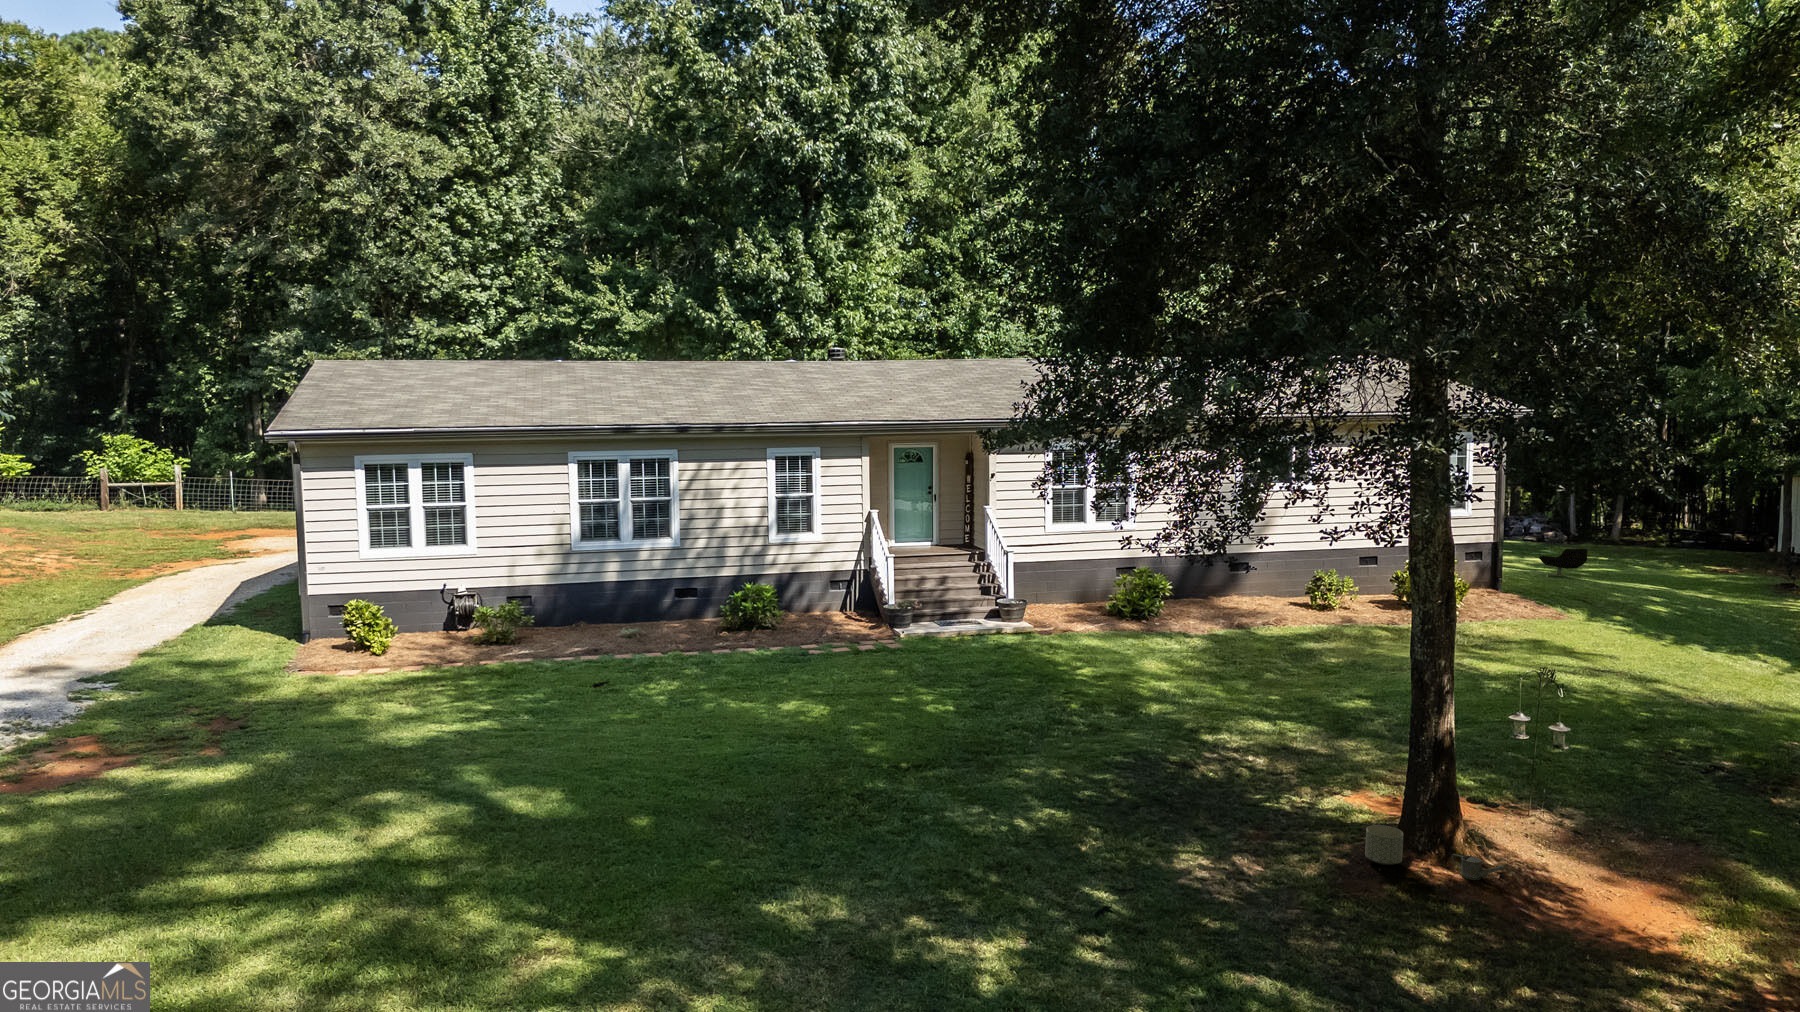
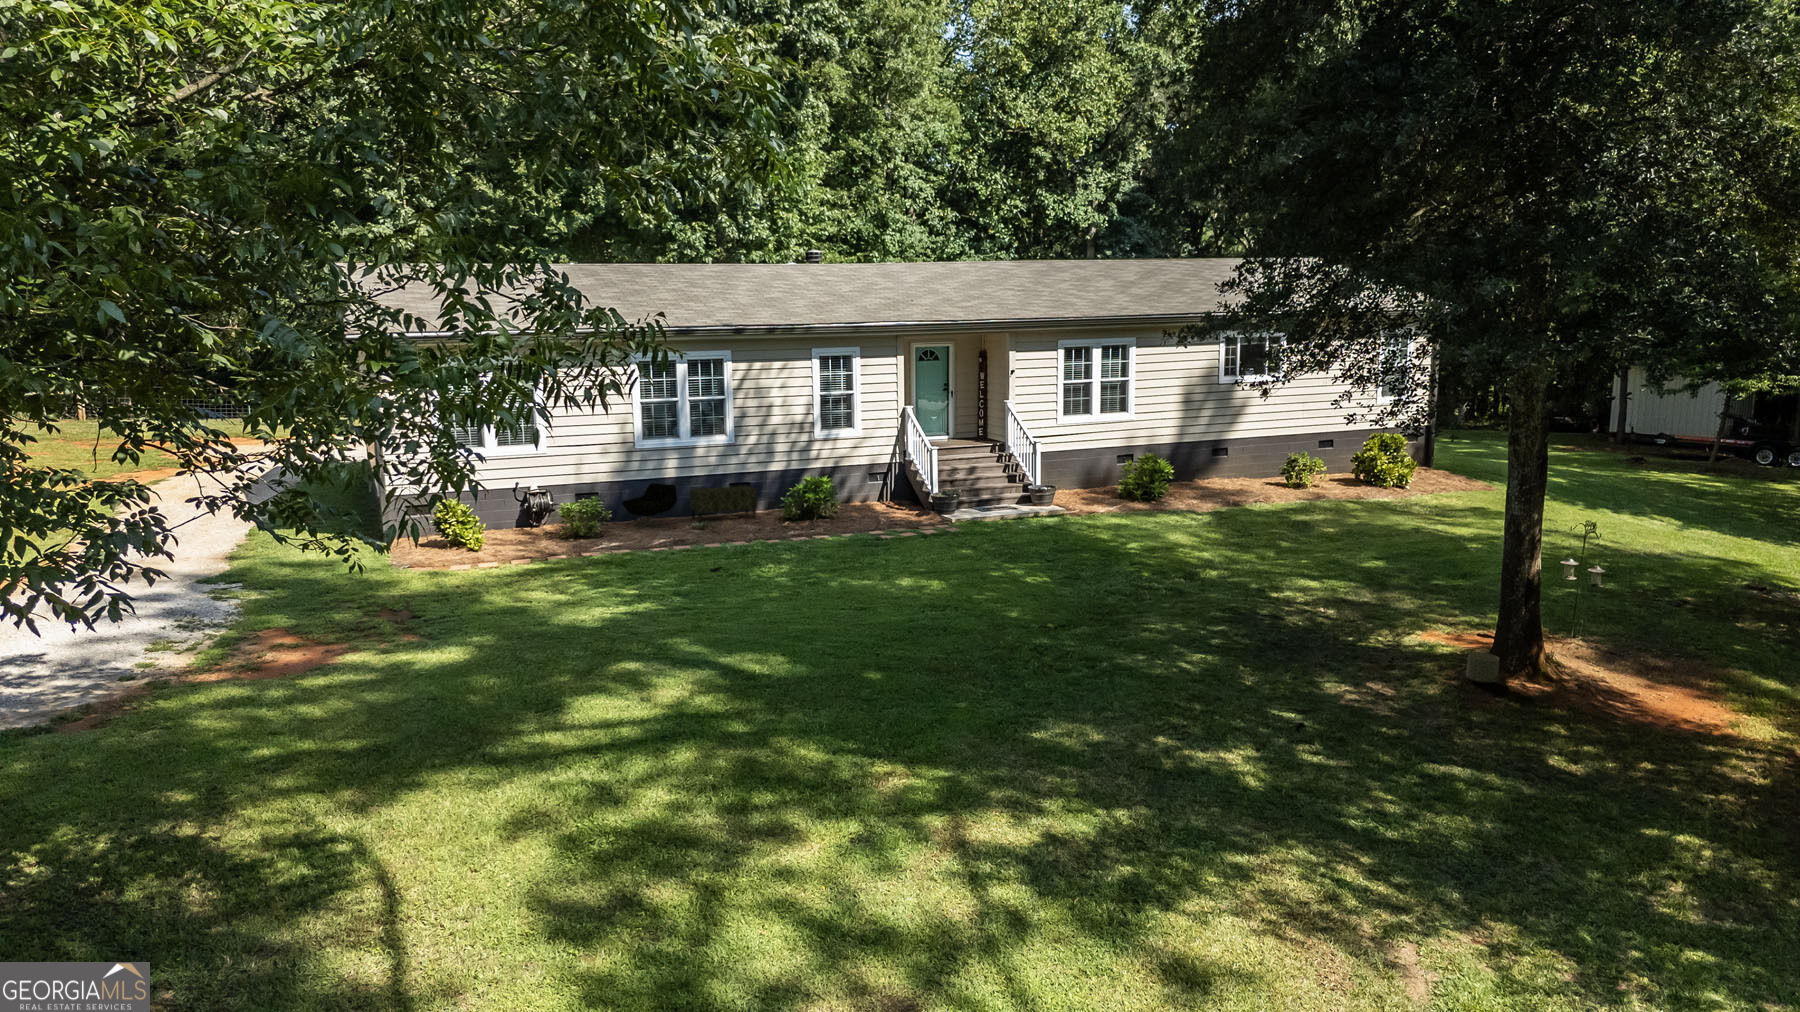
lounge chair: present [1539,549,1587,578] -> present [622,483,677,530]
bench: none [629,592,700,631] -> present [690,486,757,522]
watering can: present [1452,854,1505,880] -> none [1537,672,1583,691]

